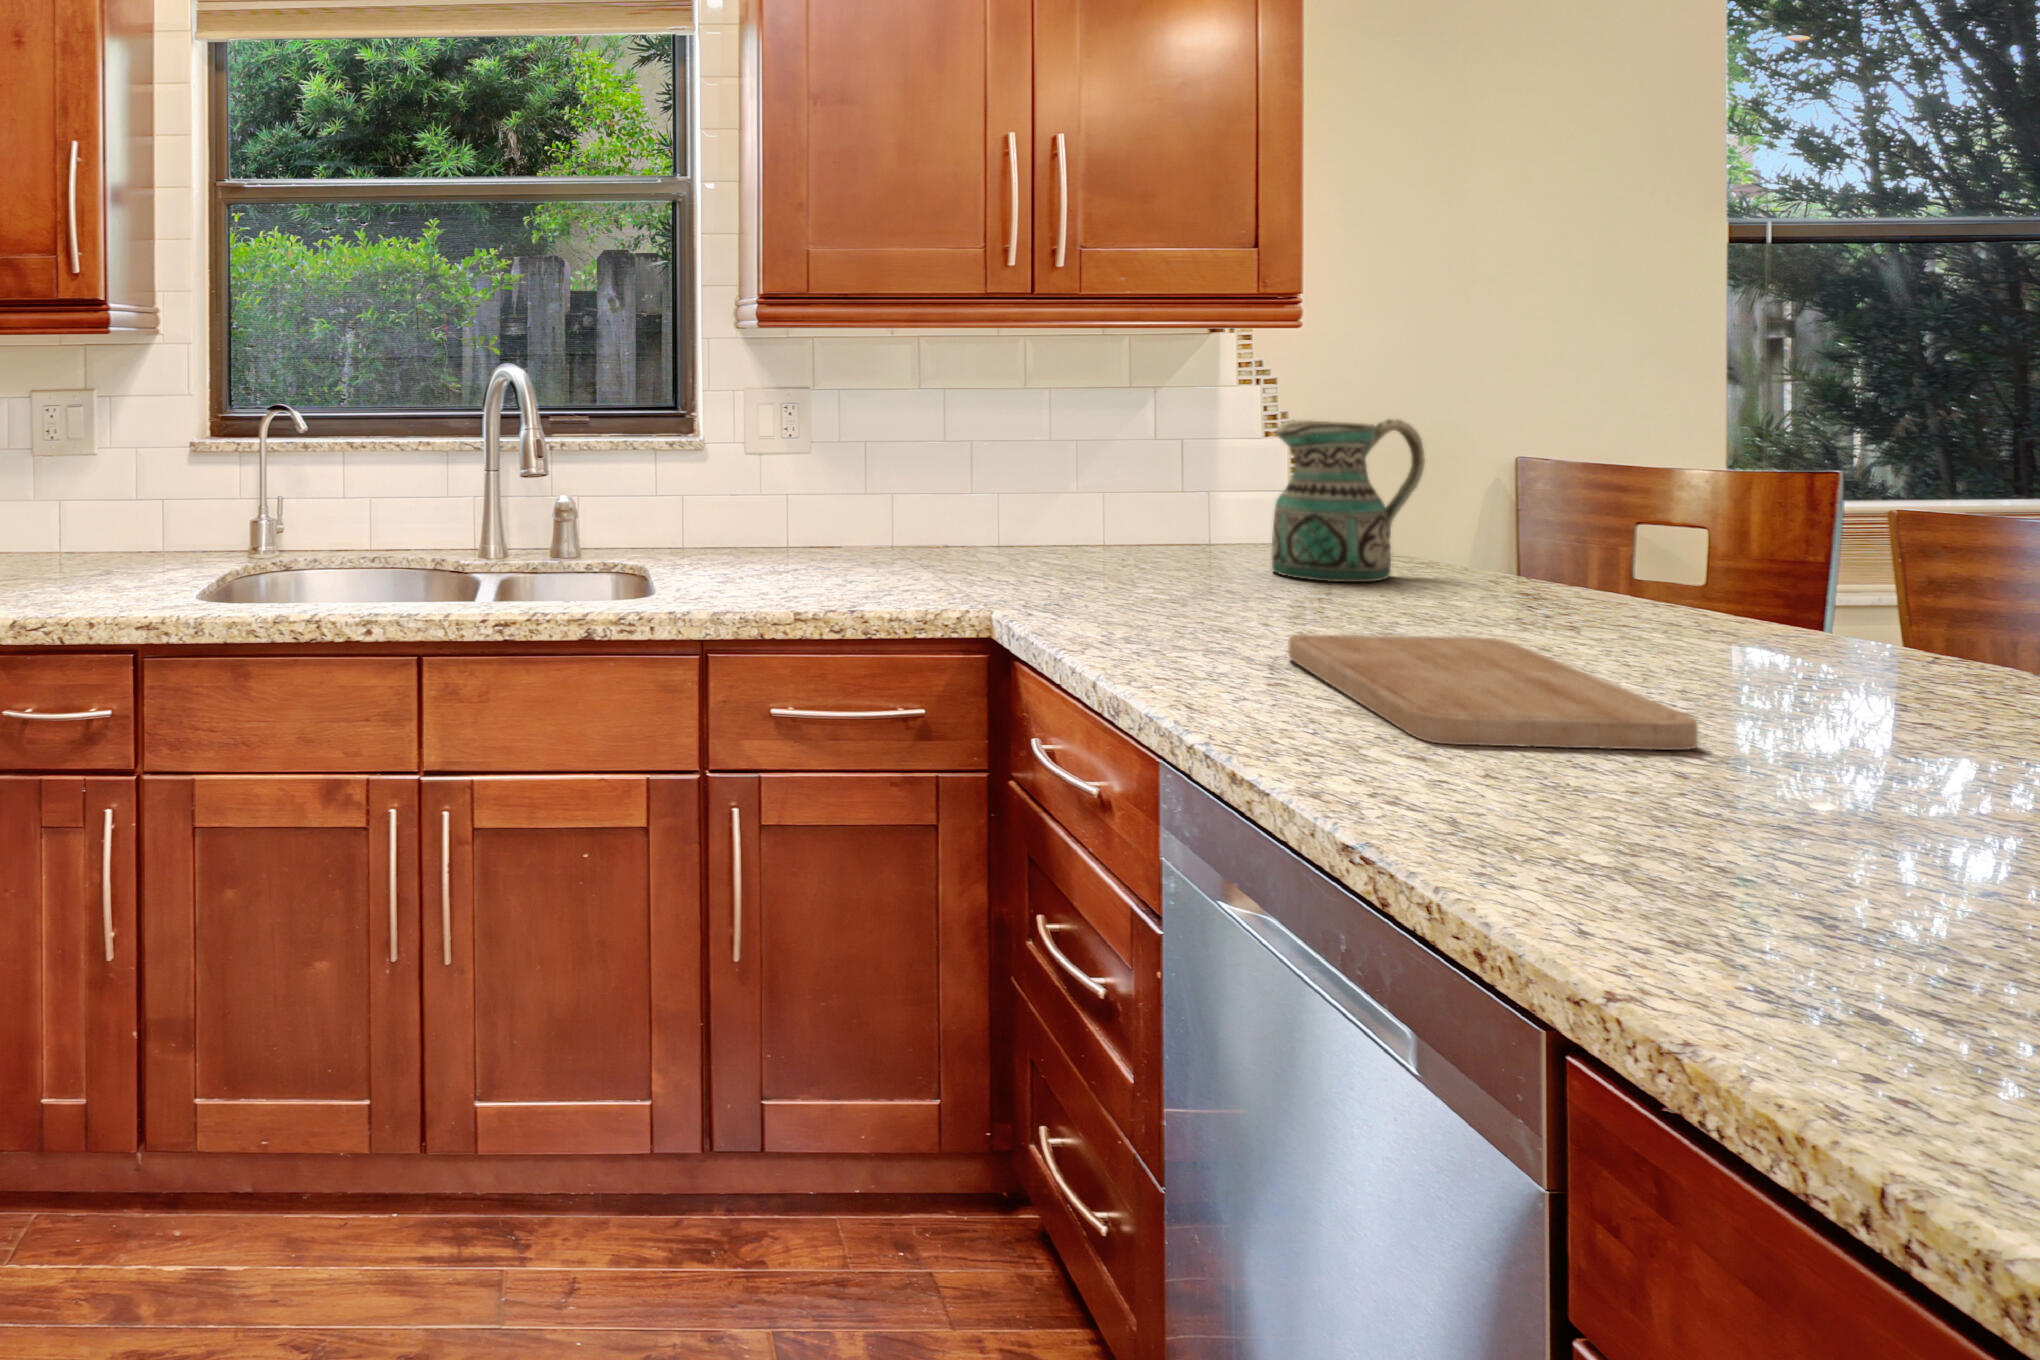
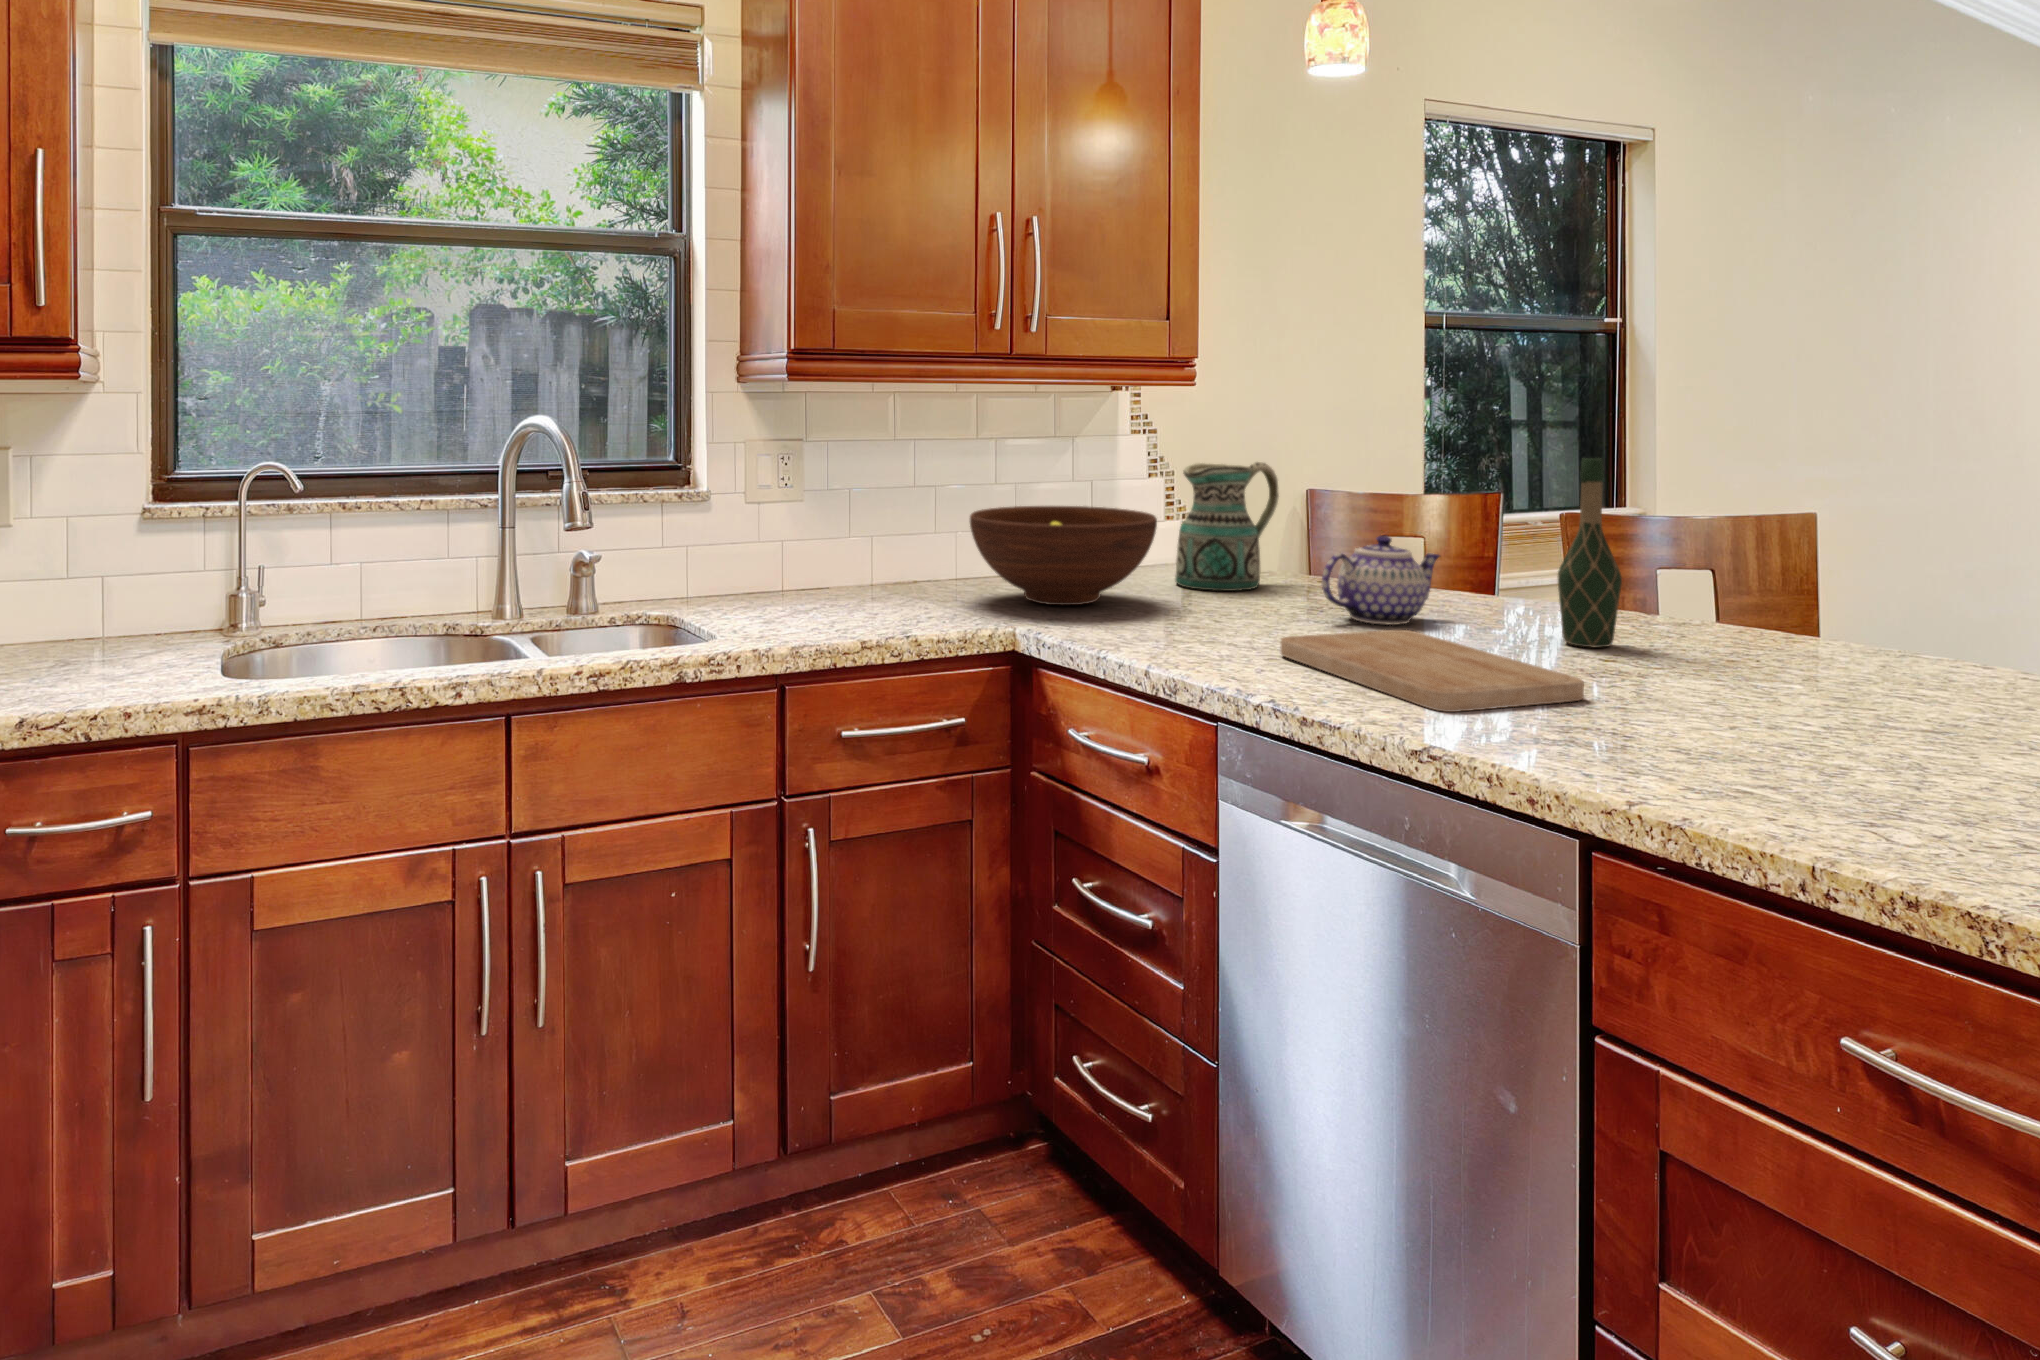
wine bottle: none [1771,406,1886,686] -> present [1558,458,1622,648]
fruit bowl: none [973,469,1210,586] -> present [970,506,1157,605]
teapot: none [1412,513,1618,634] -> present [1322,535,1440,625]

